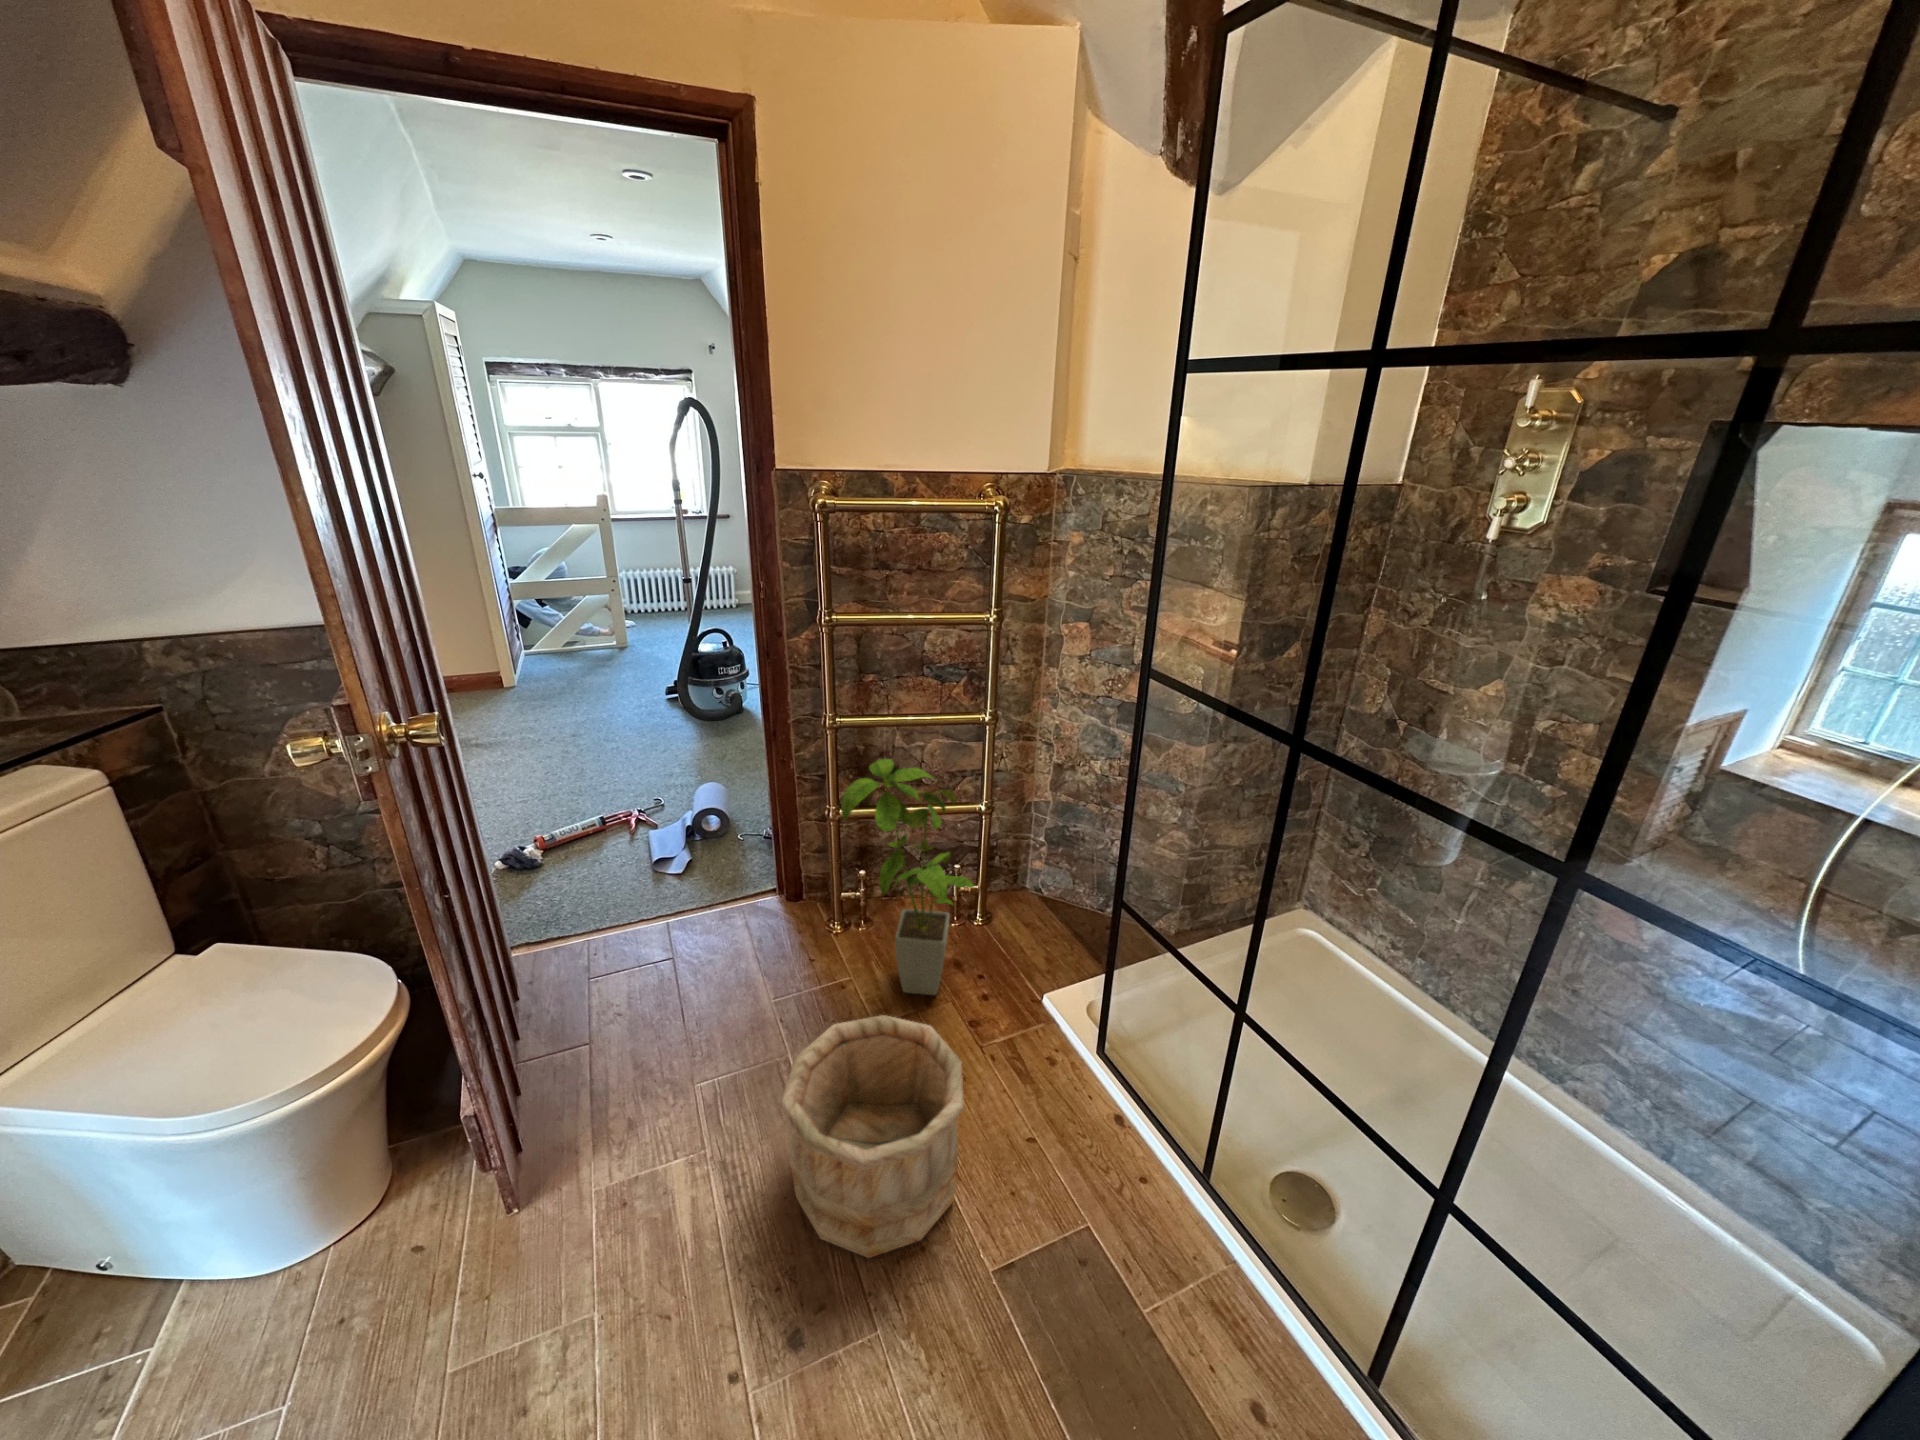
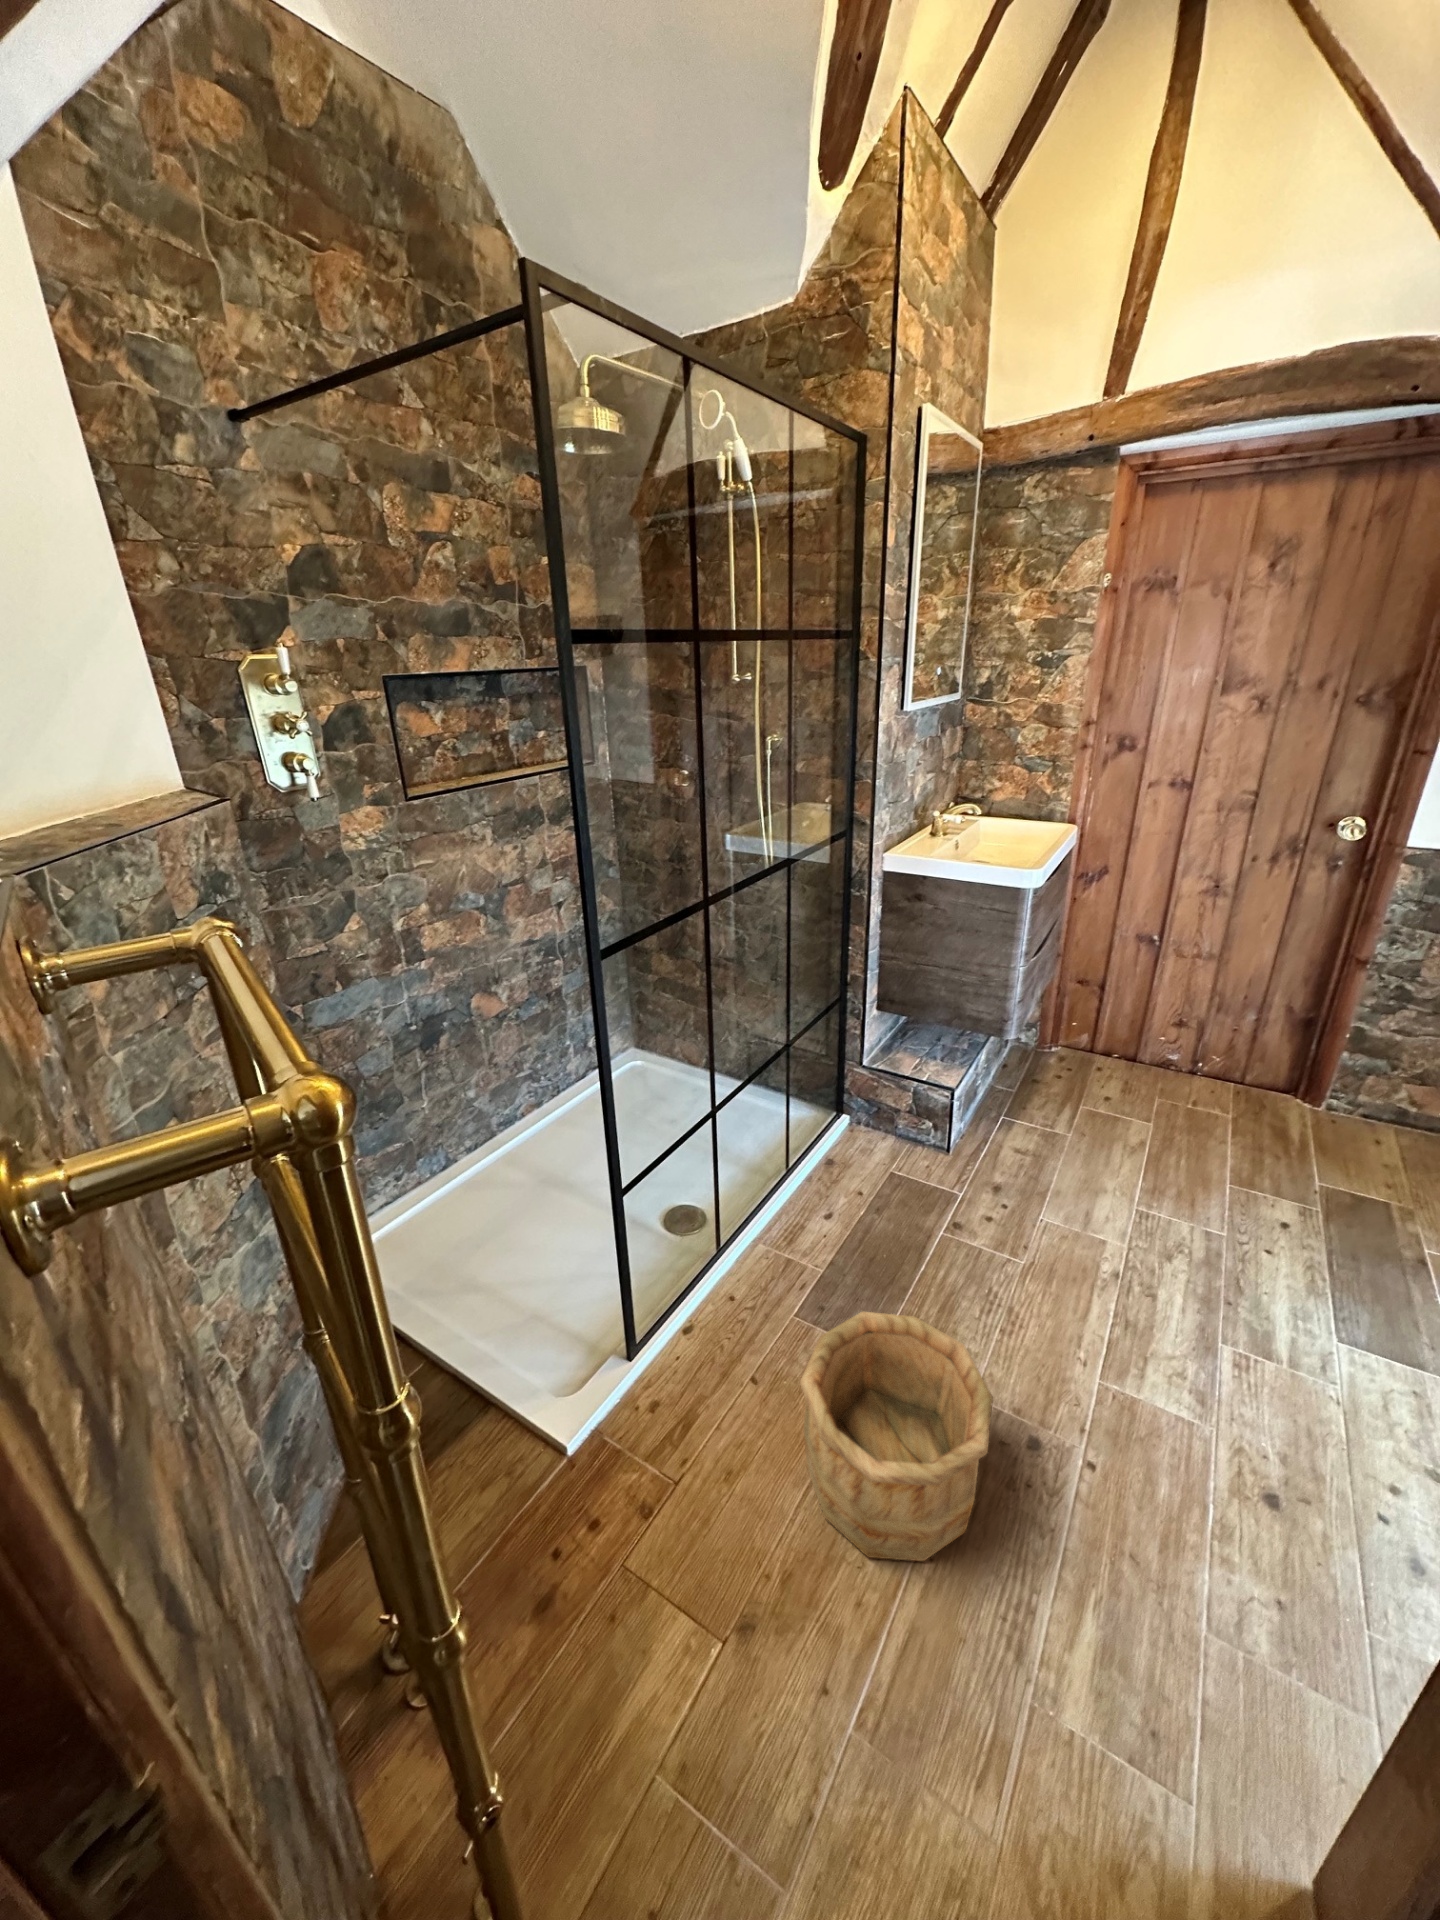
house plant: present [841,759,974,995] -> none [482,1324,703,1660]

